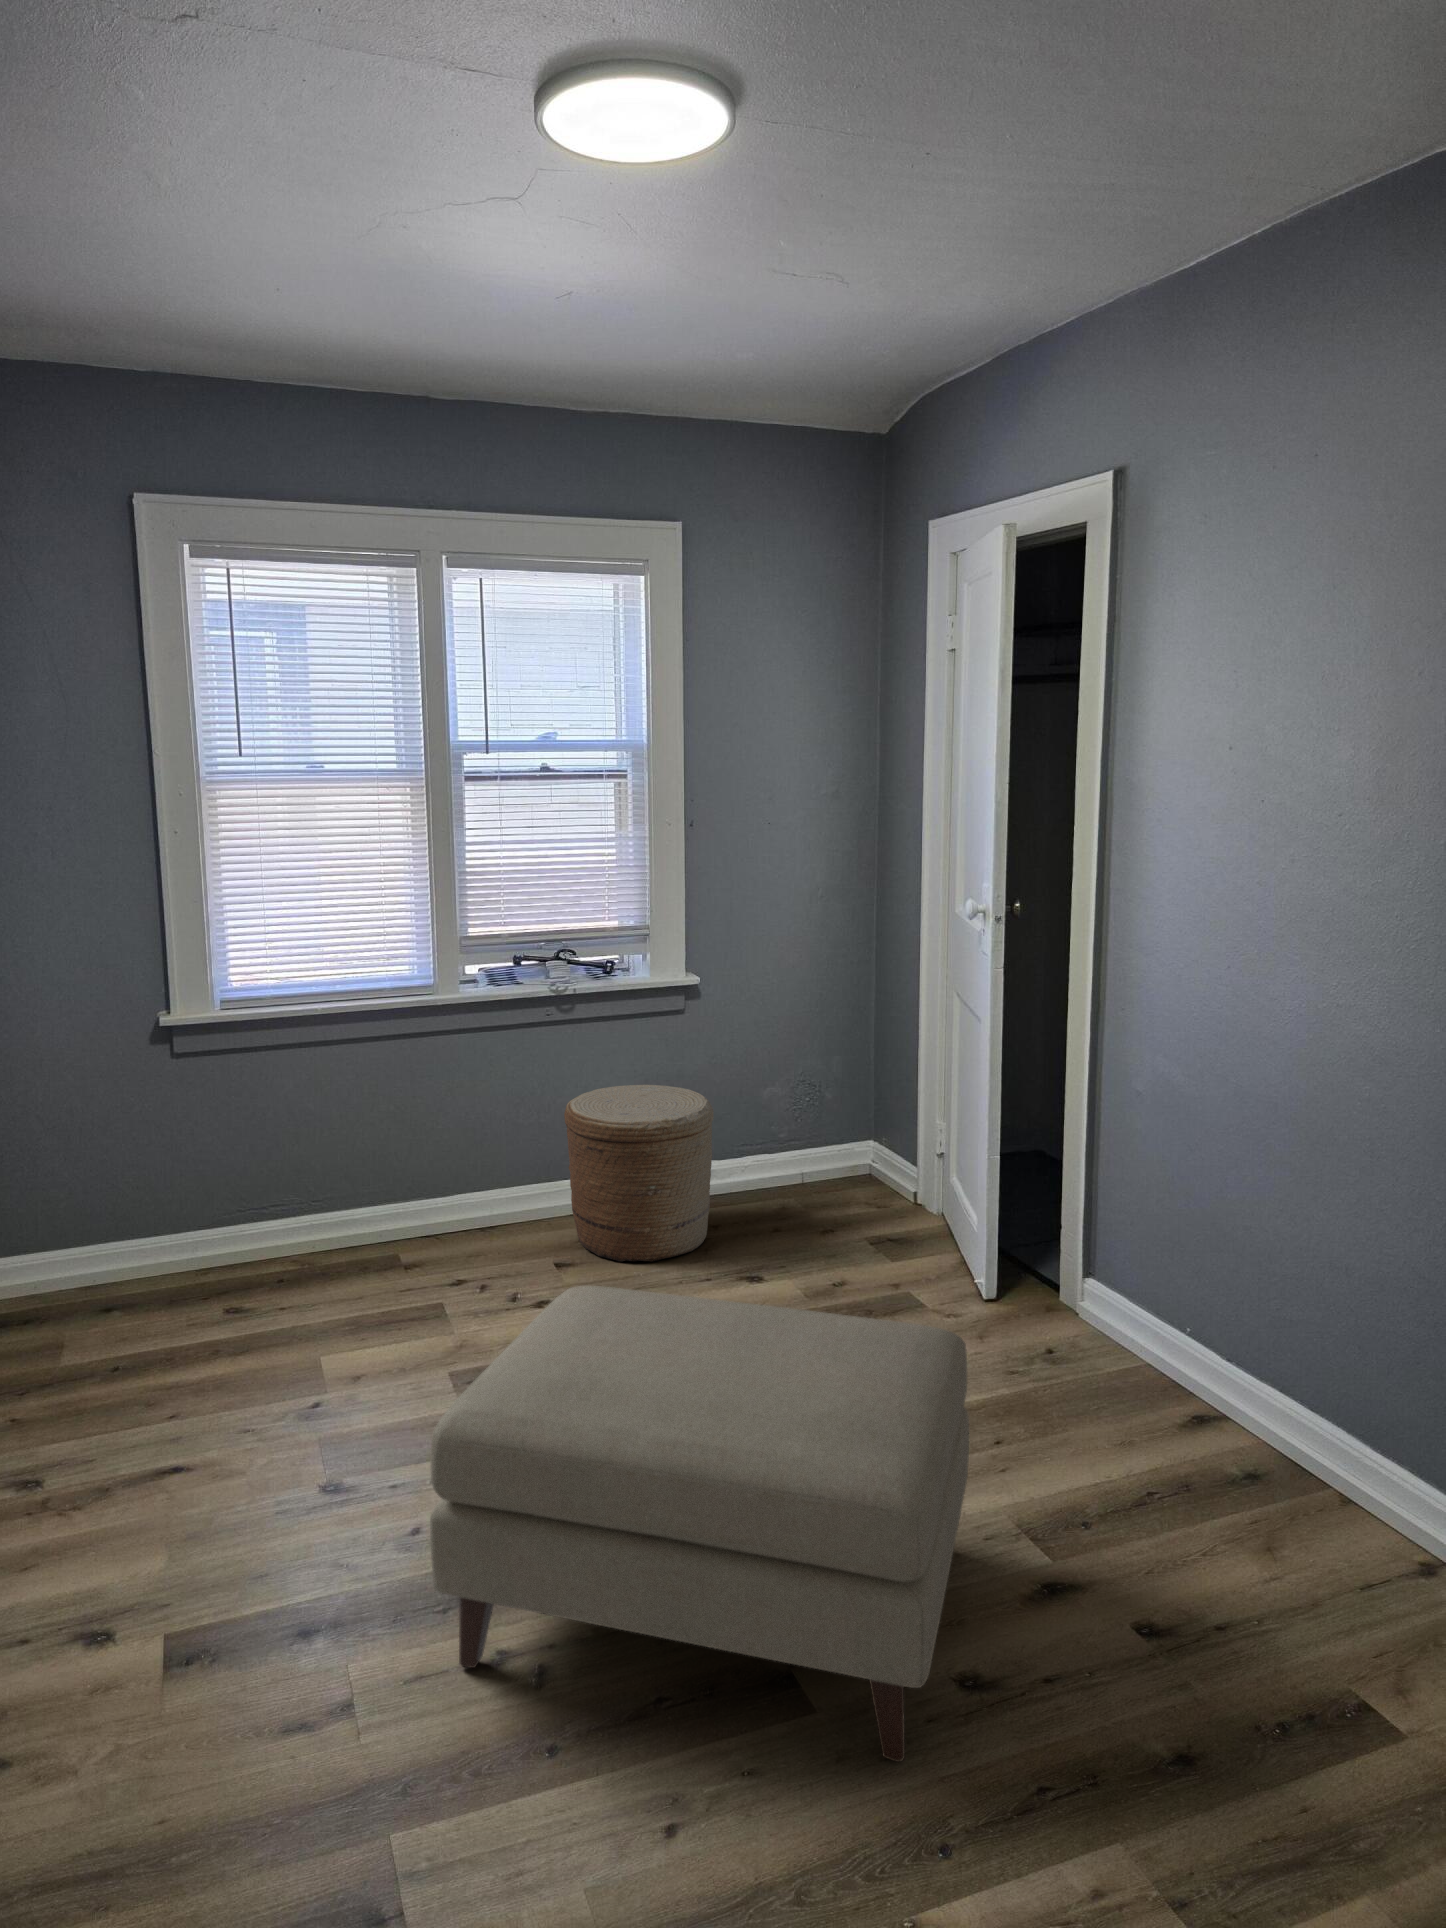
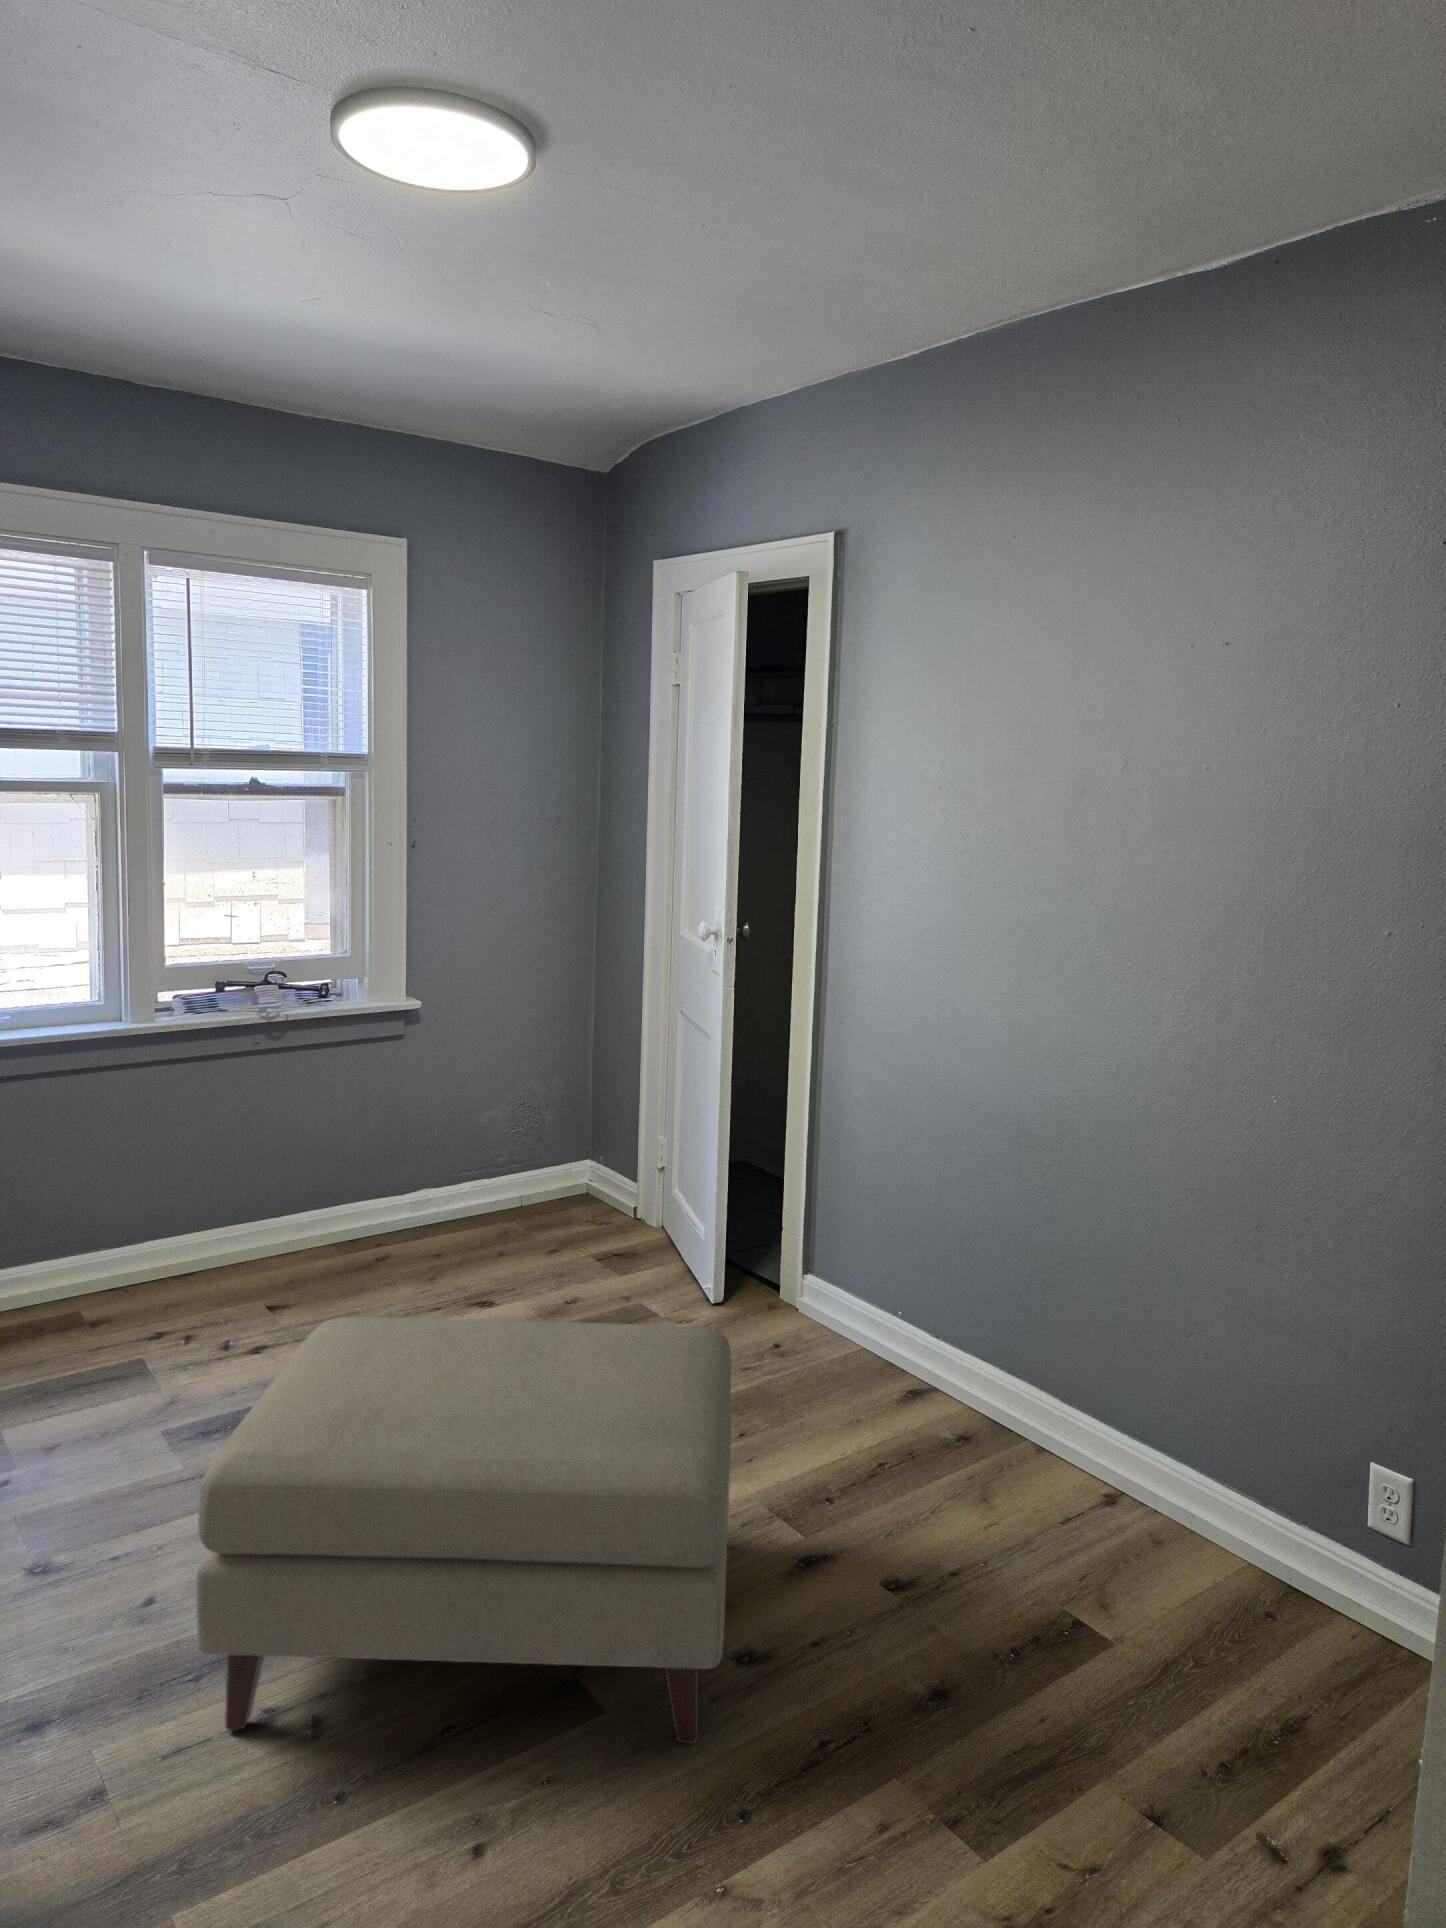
woven basket: present [564,1085,713,1262] -> none [277,1113,438,1298]

